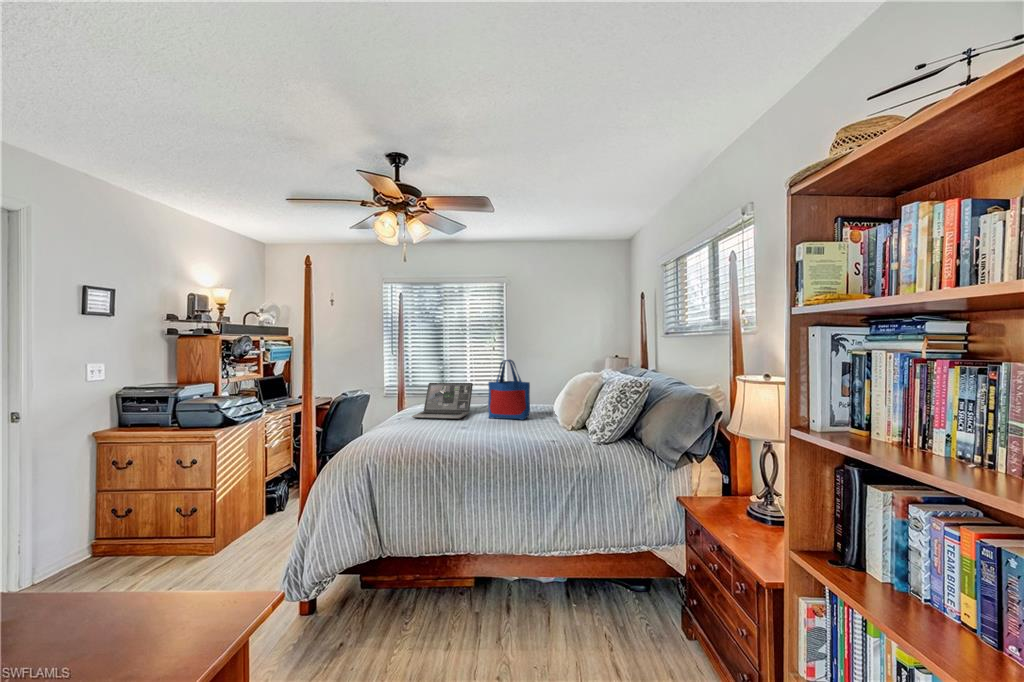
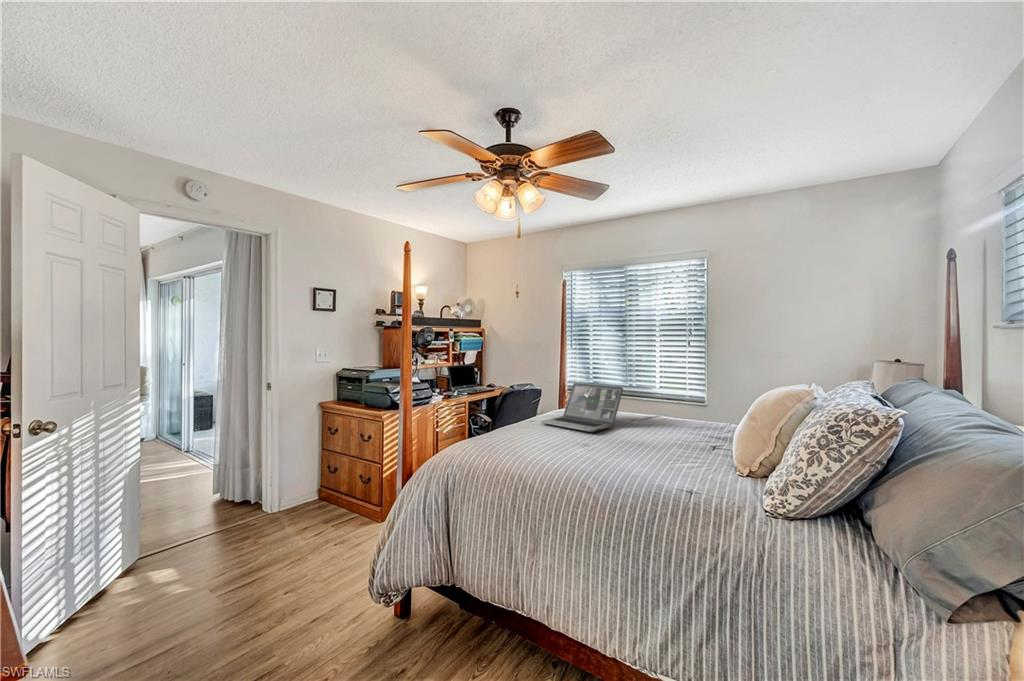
tote bag: present [488,360,530,420] -> none [632,359,692,447]

